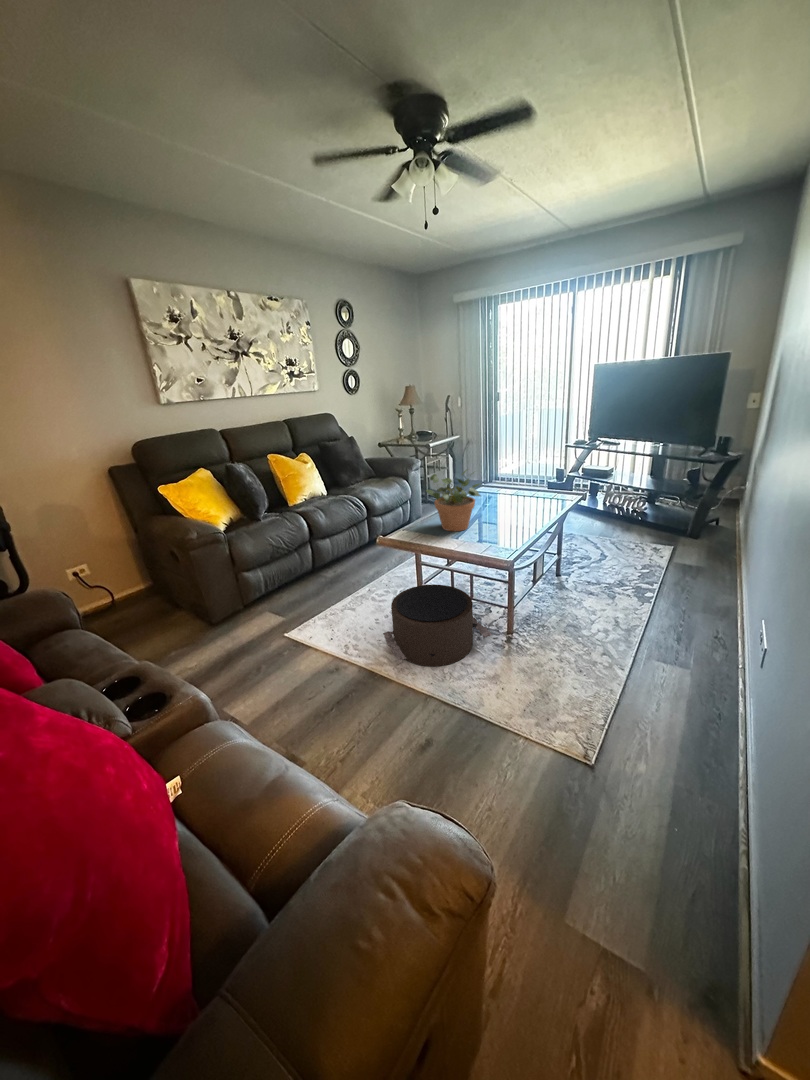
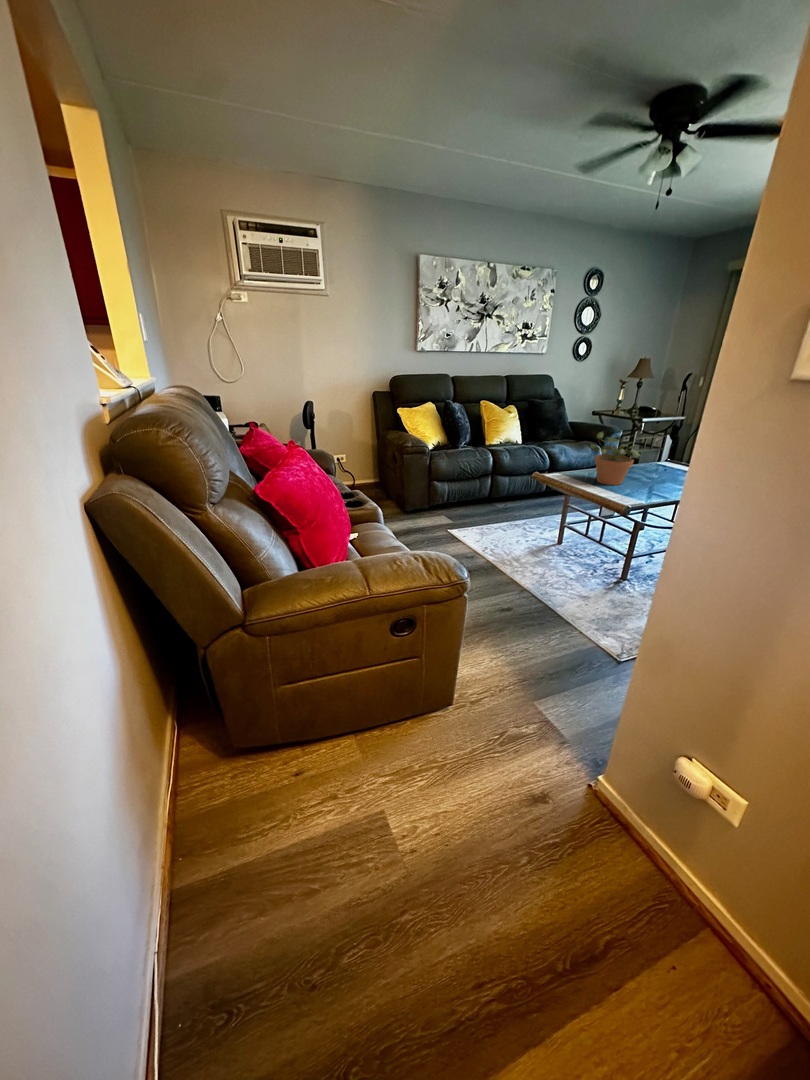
pouf: present [383,584,492,666] -> none [515,520,602,580]

